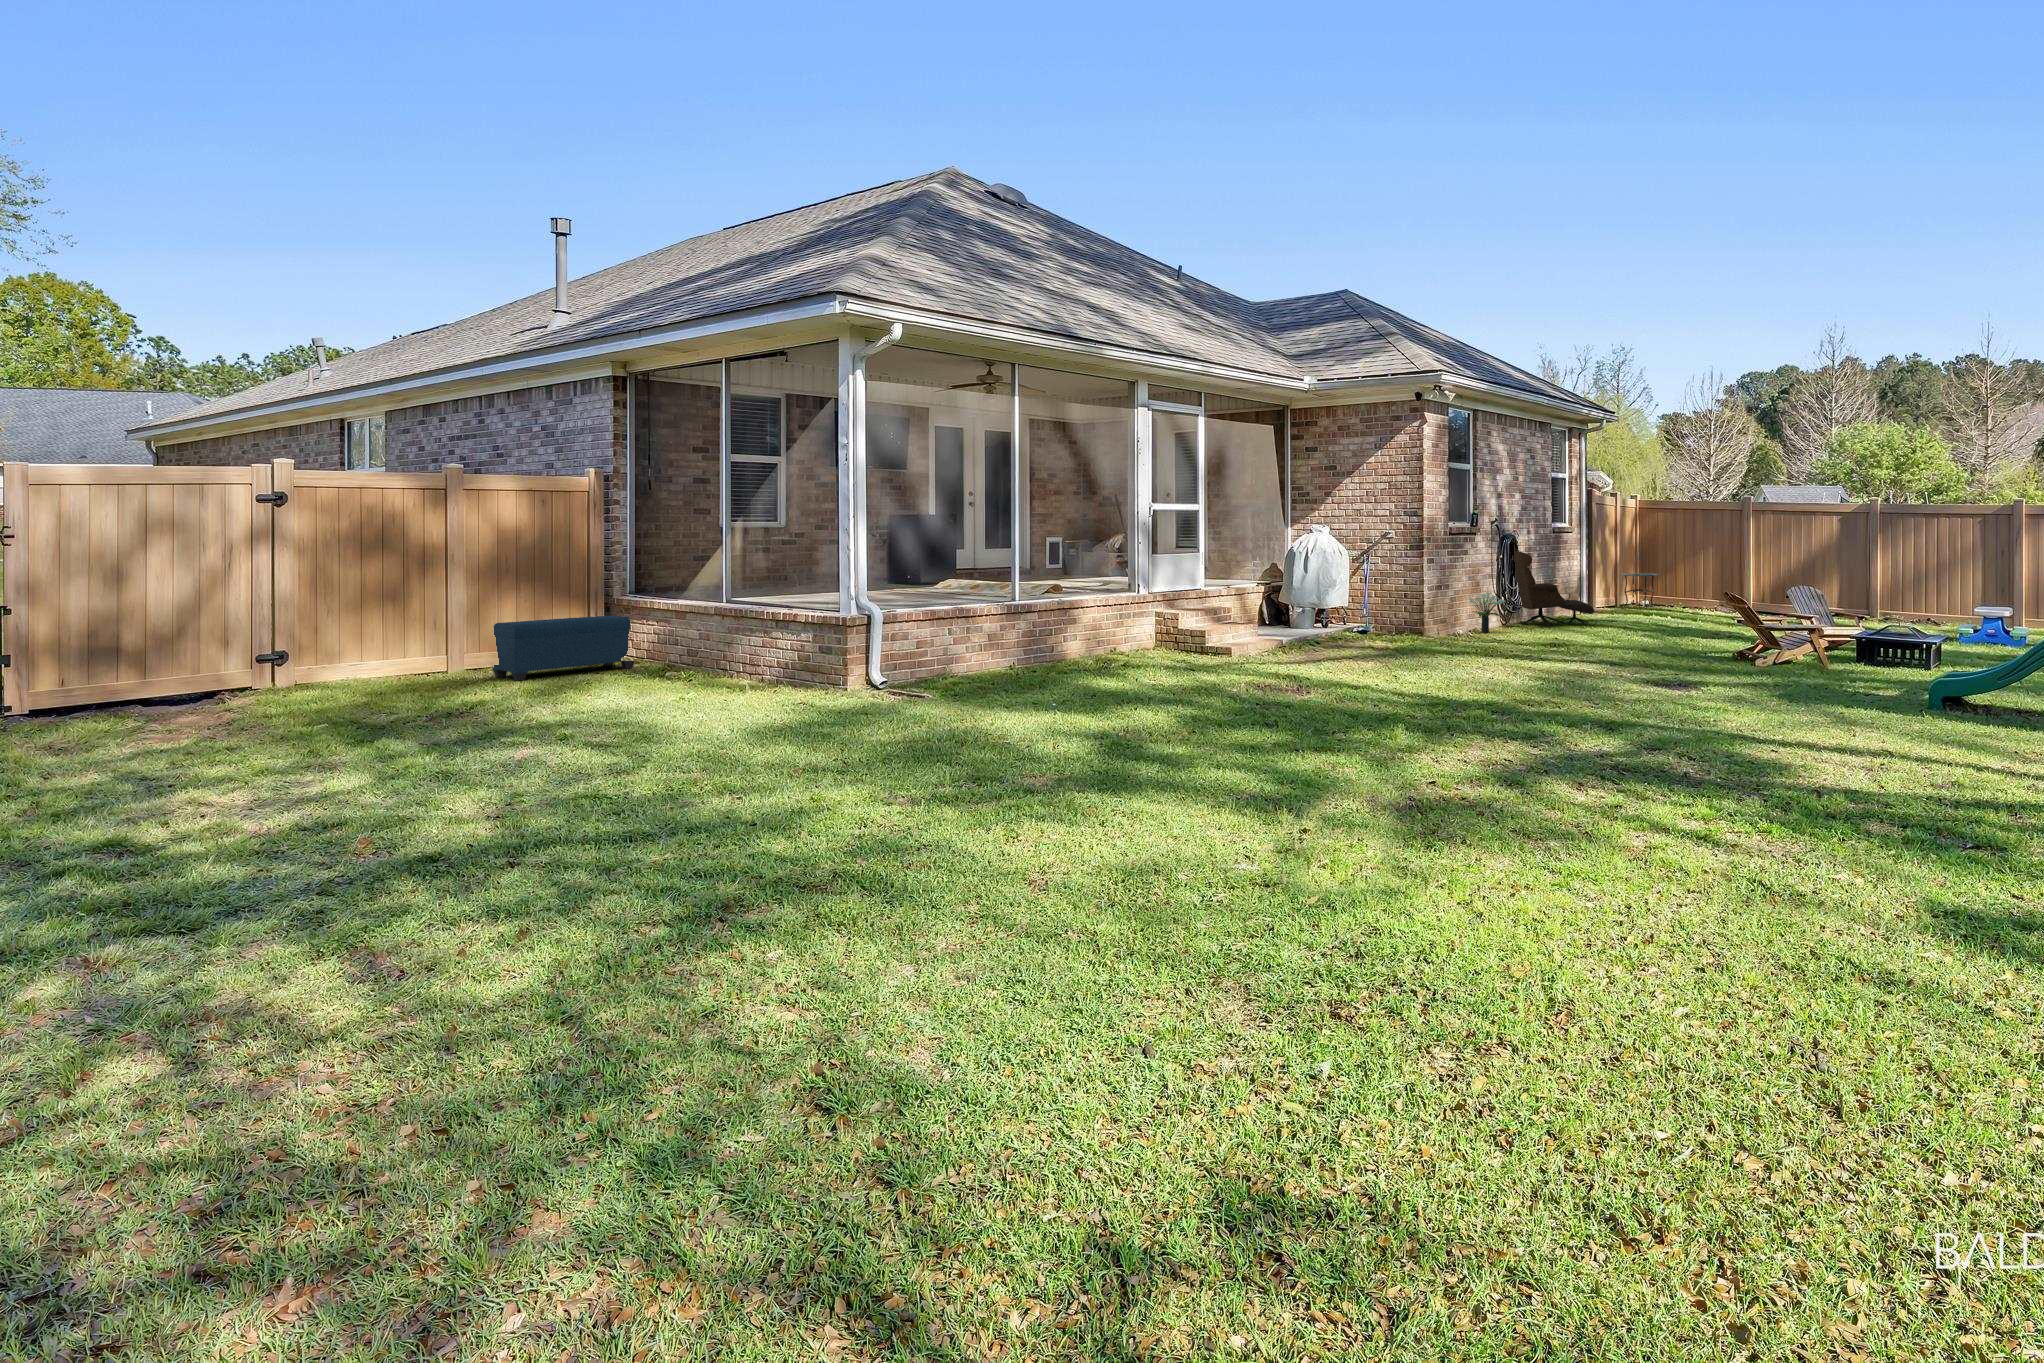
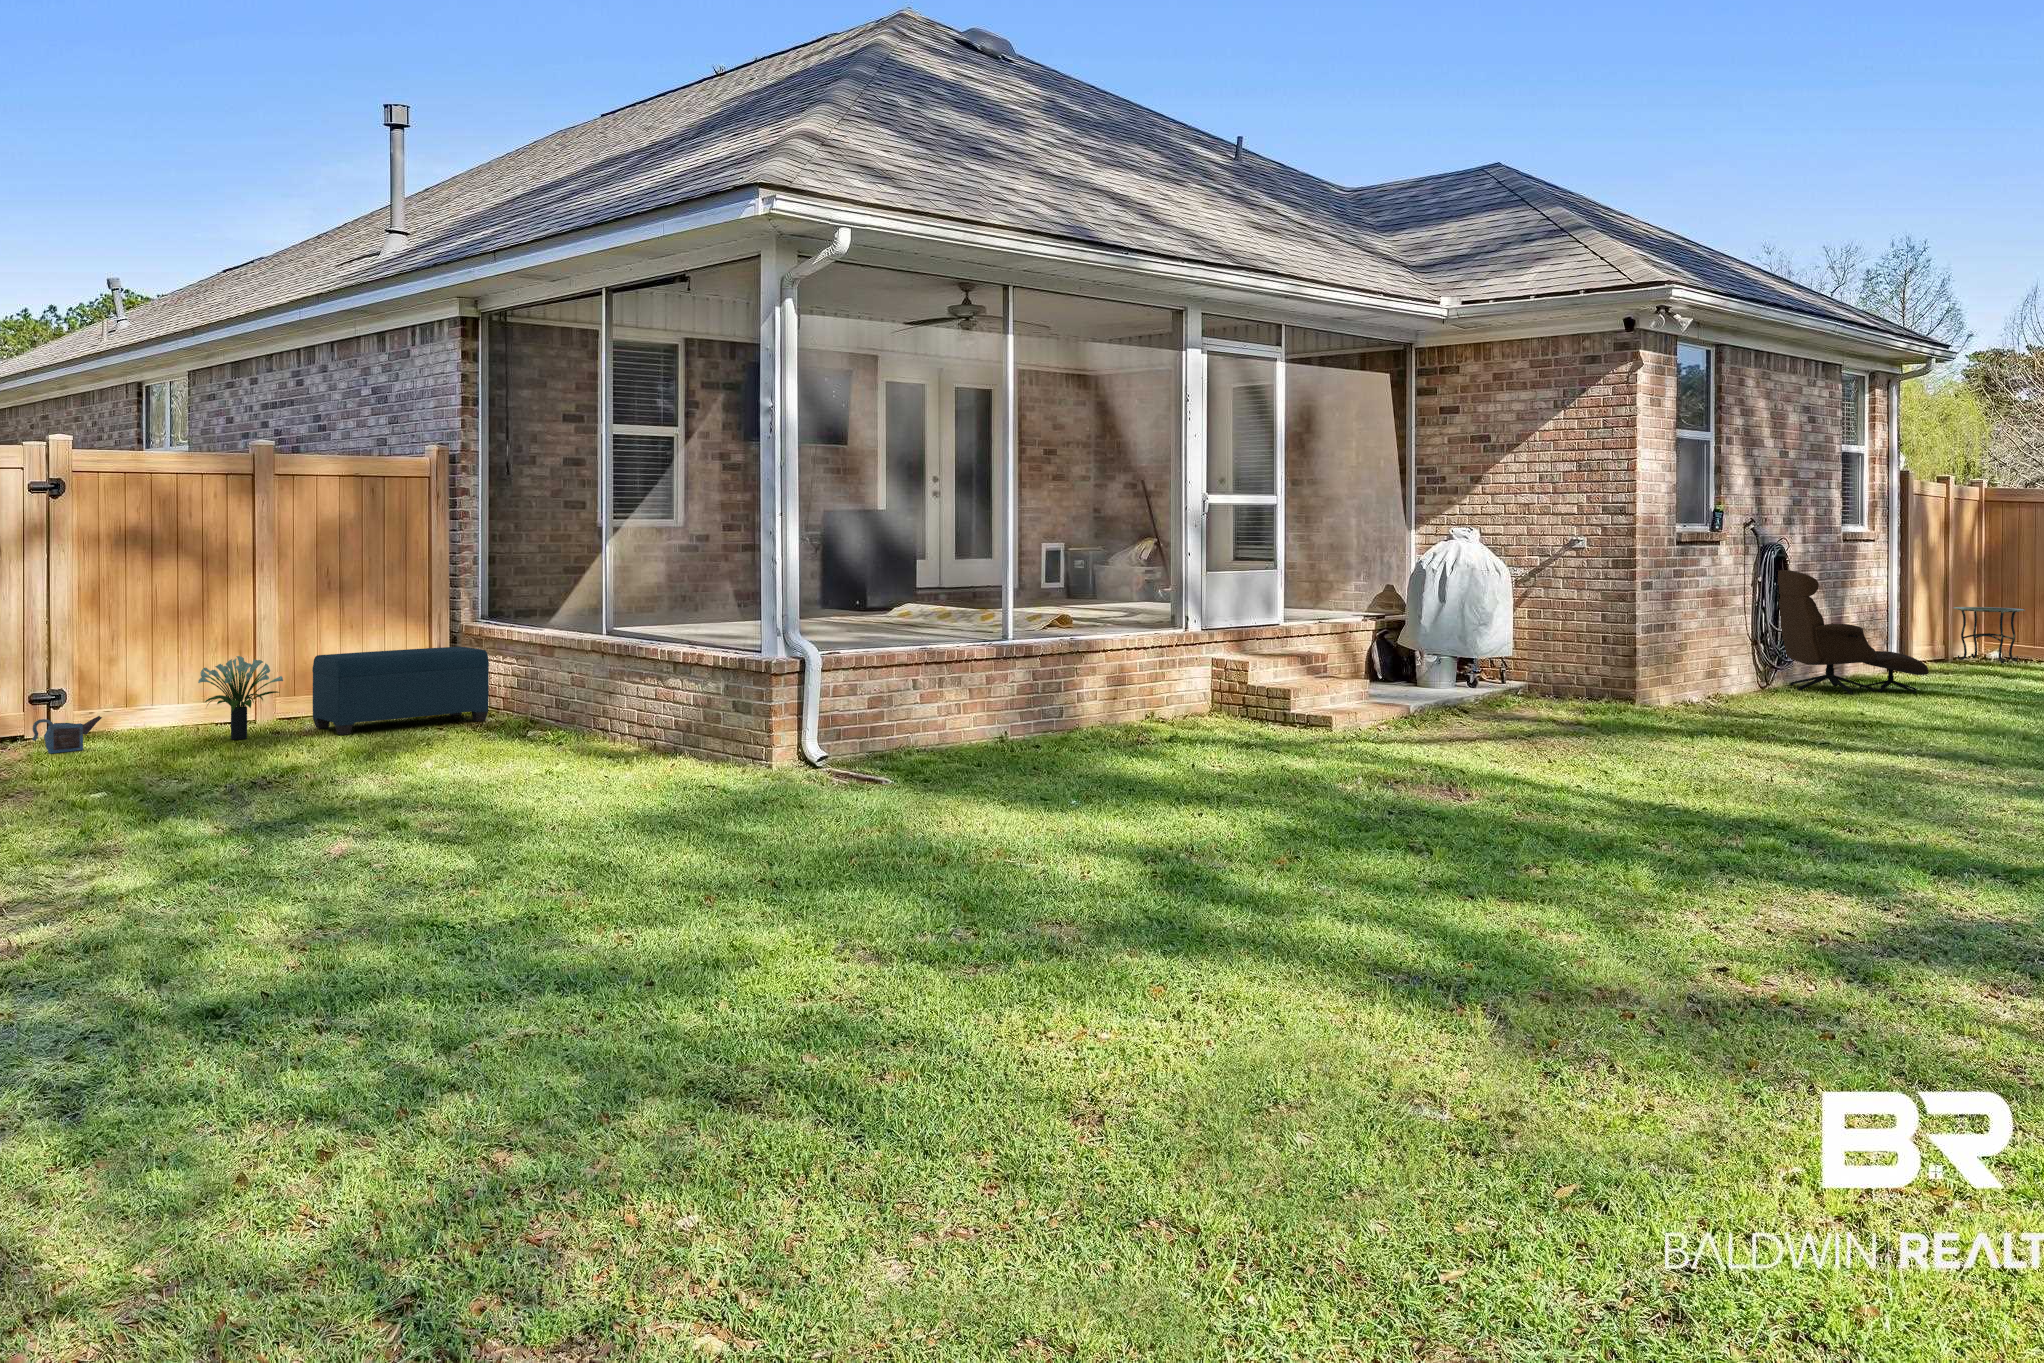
potted plant: present [1470,592,1505,633] -> present [198,656,283,740]
watering can: none [256,671,317,700] -> present [32,716,102,753]

